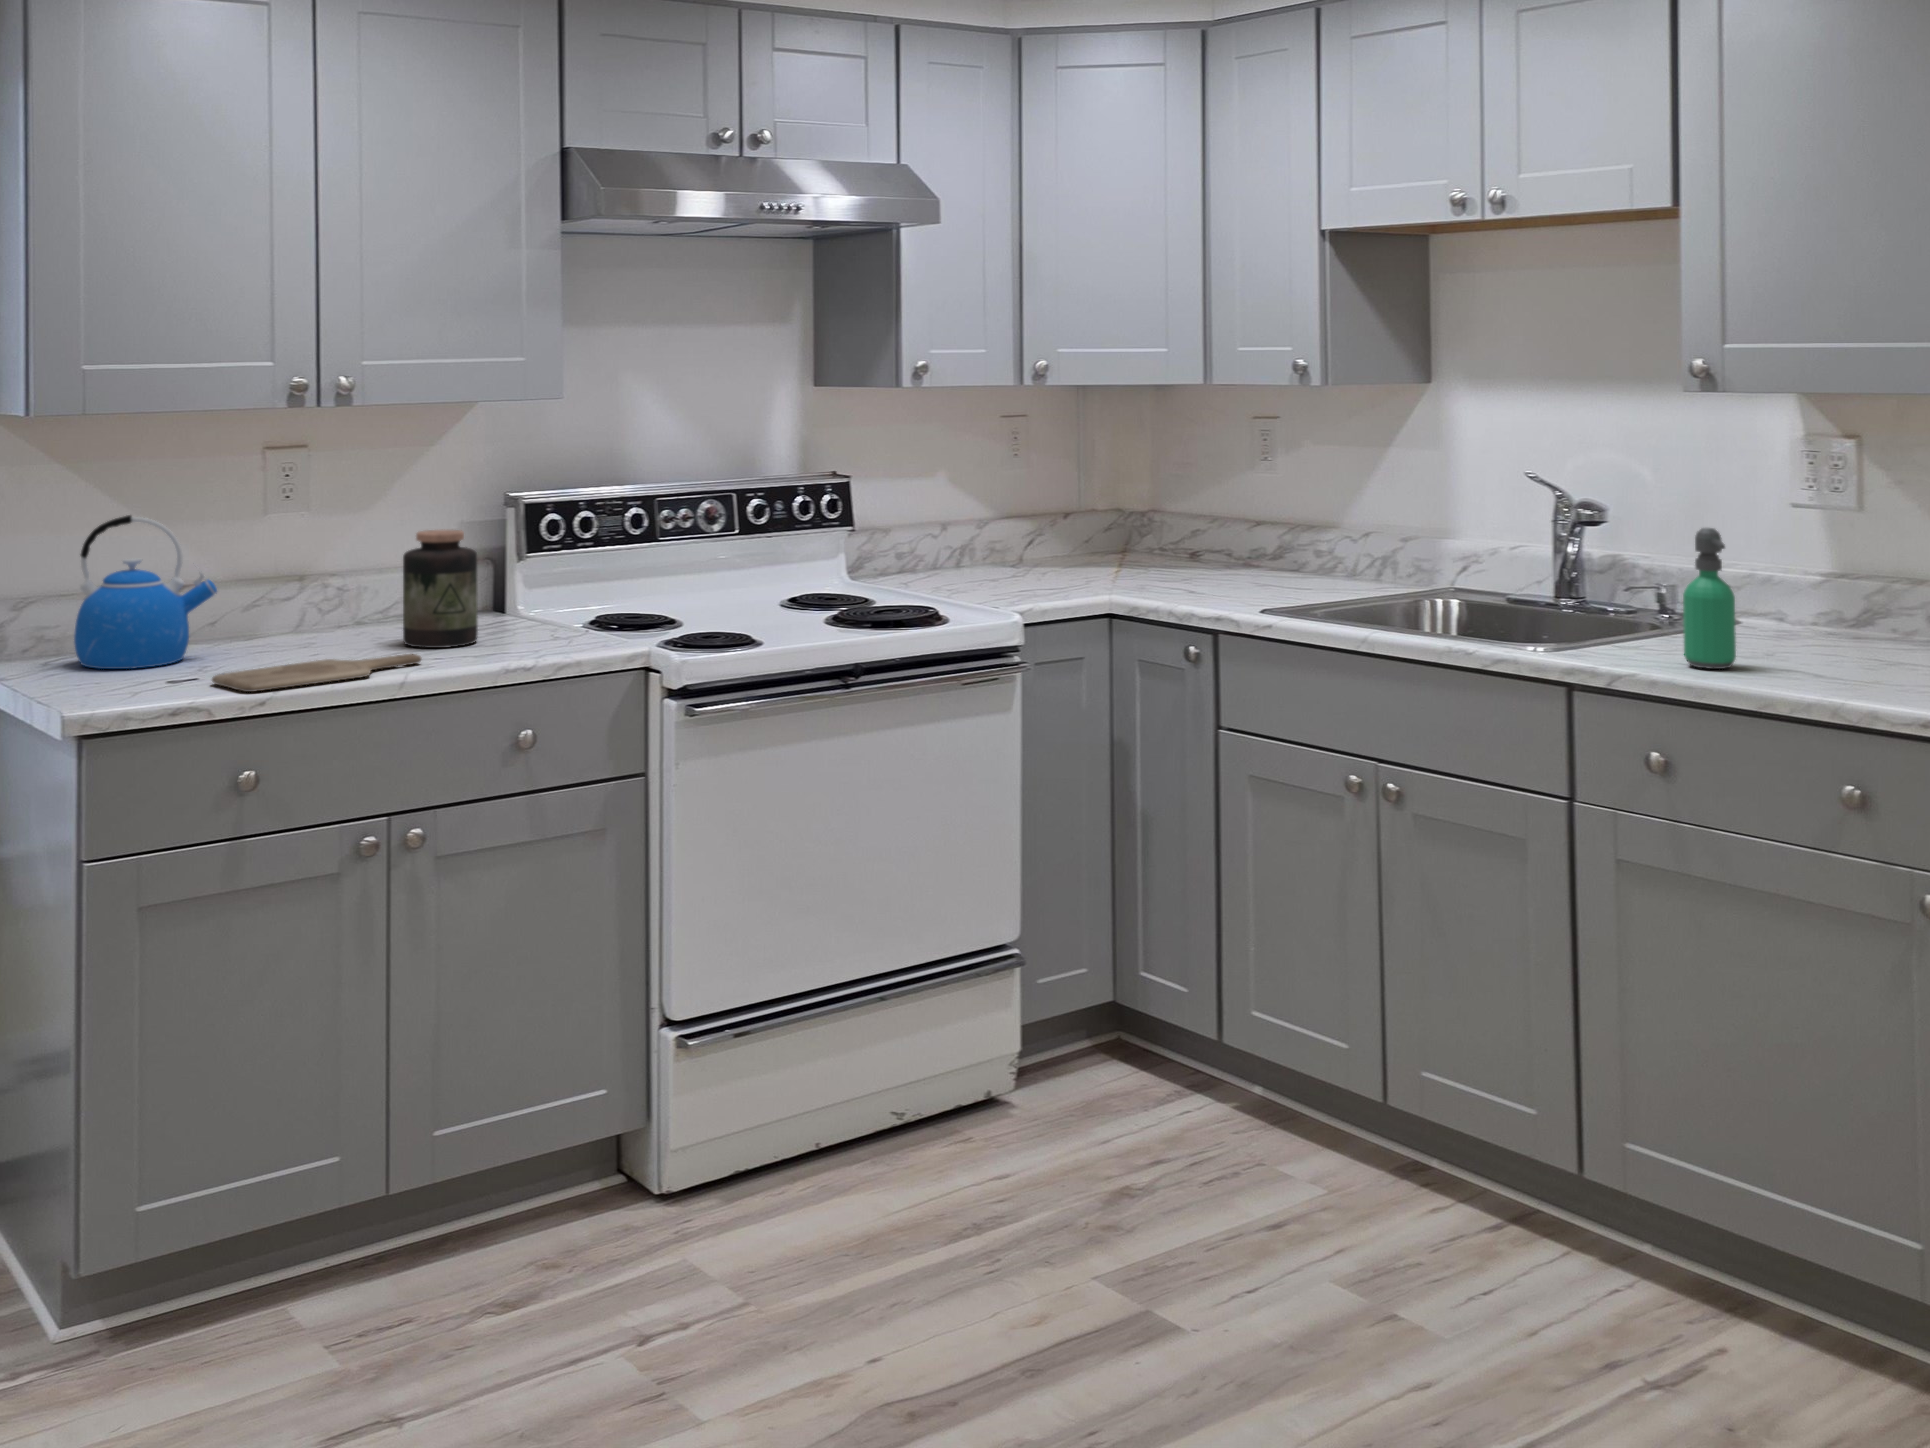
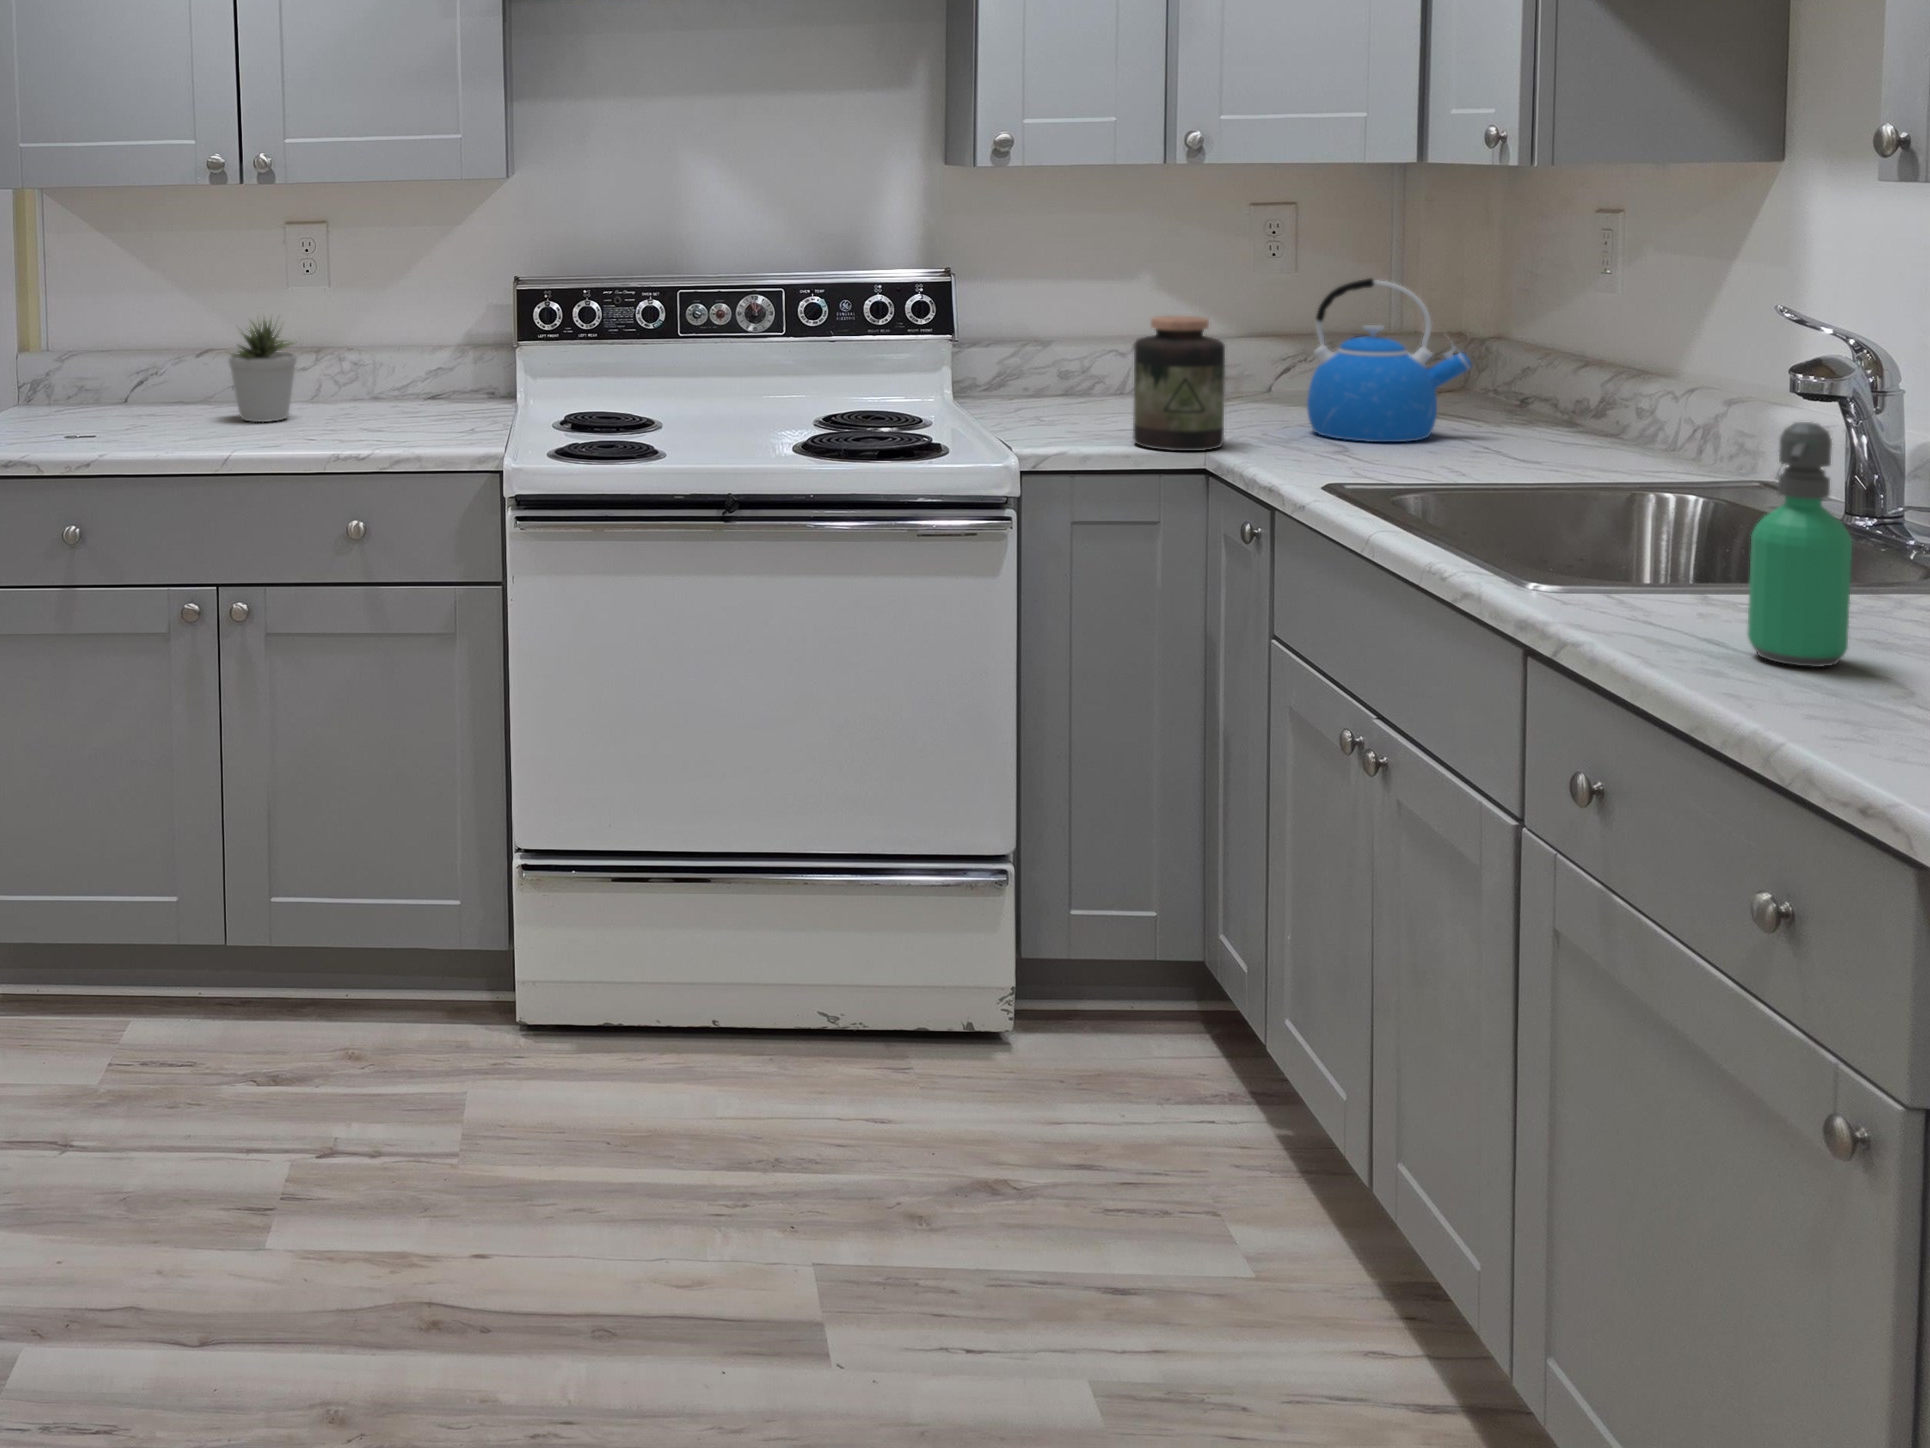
kettle: present [74,515,217,669] -> present [1307,278,1471,442]
jar: present [403,530,478,648] -> present [1133,316,1225,451]
potted plant: none [279,537,353,650] -> present [228,321,297,422]
cutting board: present [212,654,421,692] -> none [70,432,283,454]

